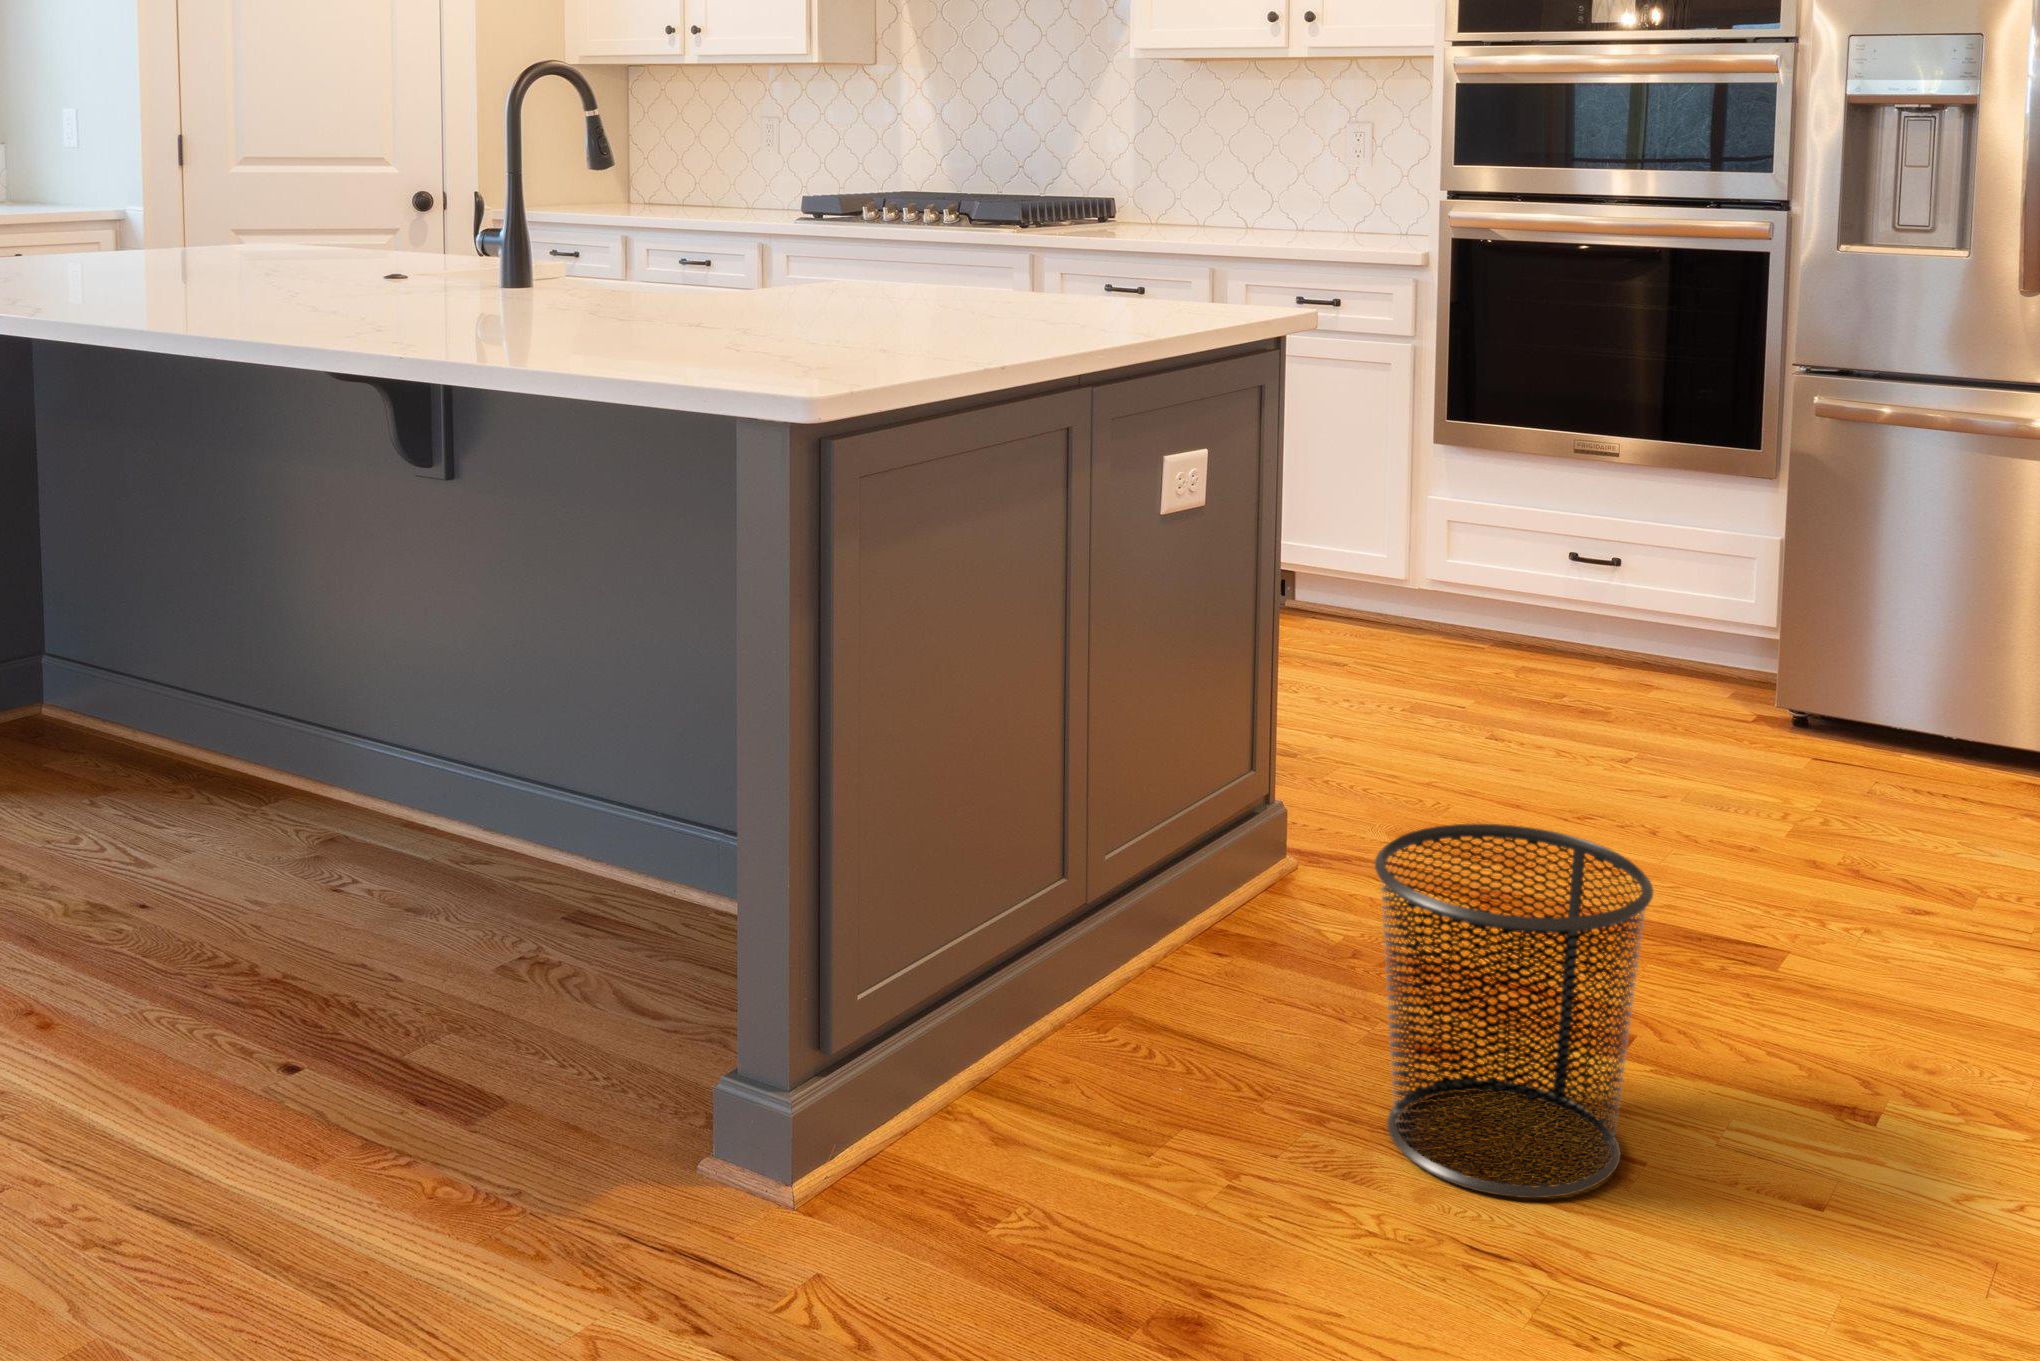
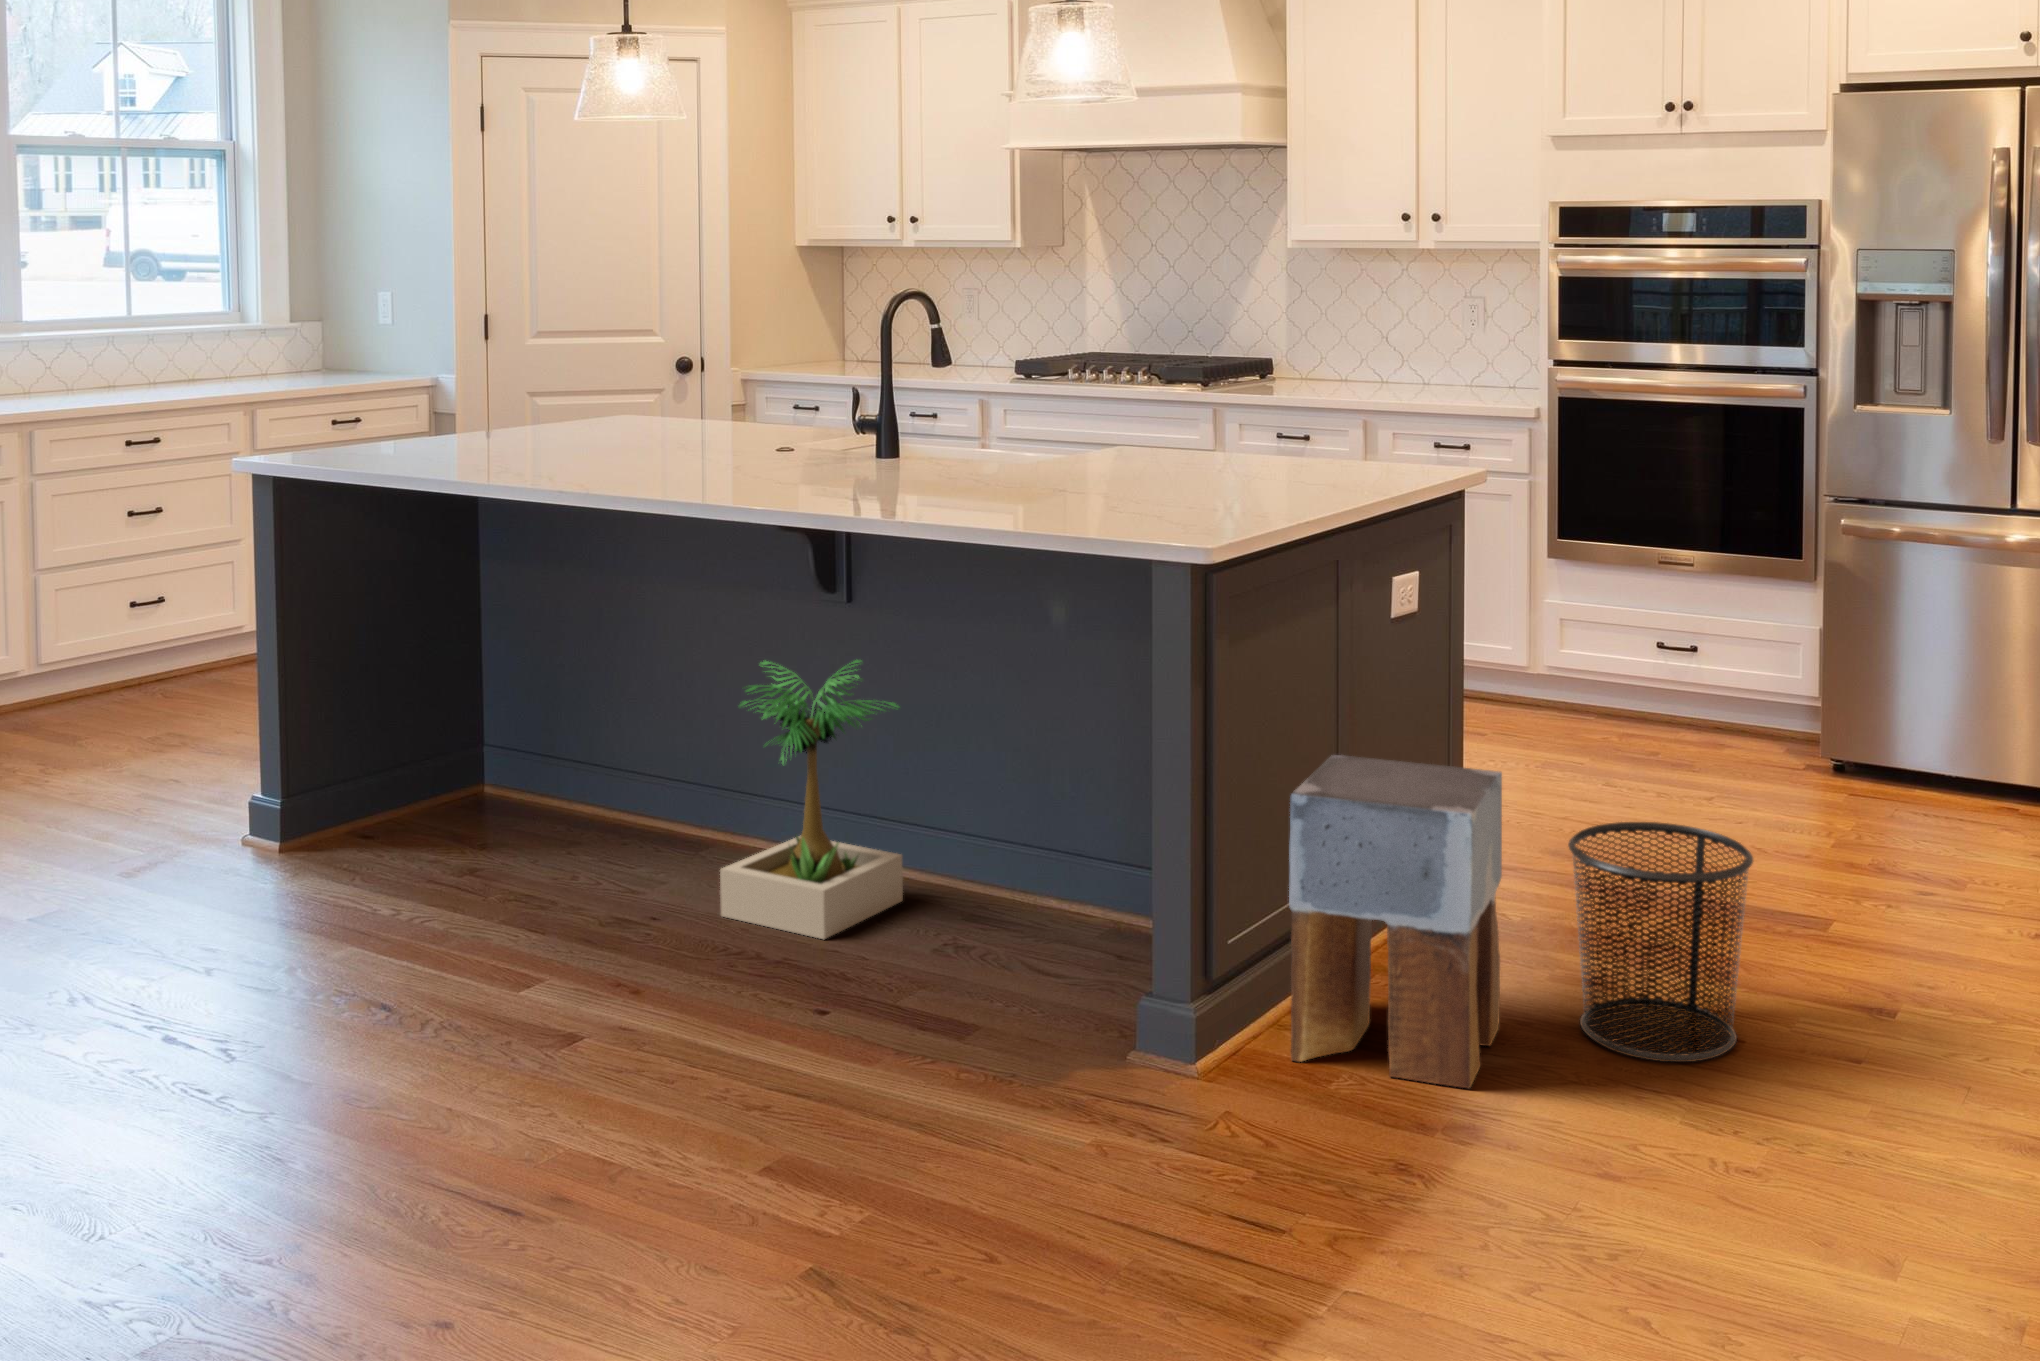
potted plant: none [211,556,506,947] -> present [720,660,903,939]
stool: none [936,717,1275,1239] -> present [1289,755,1502,1089]

